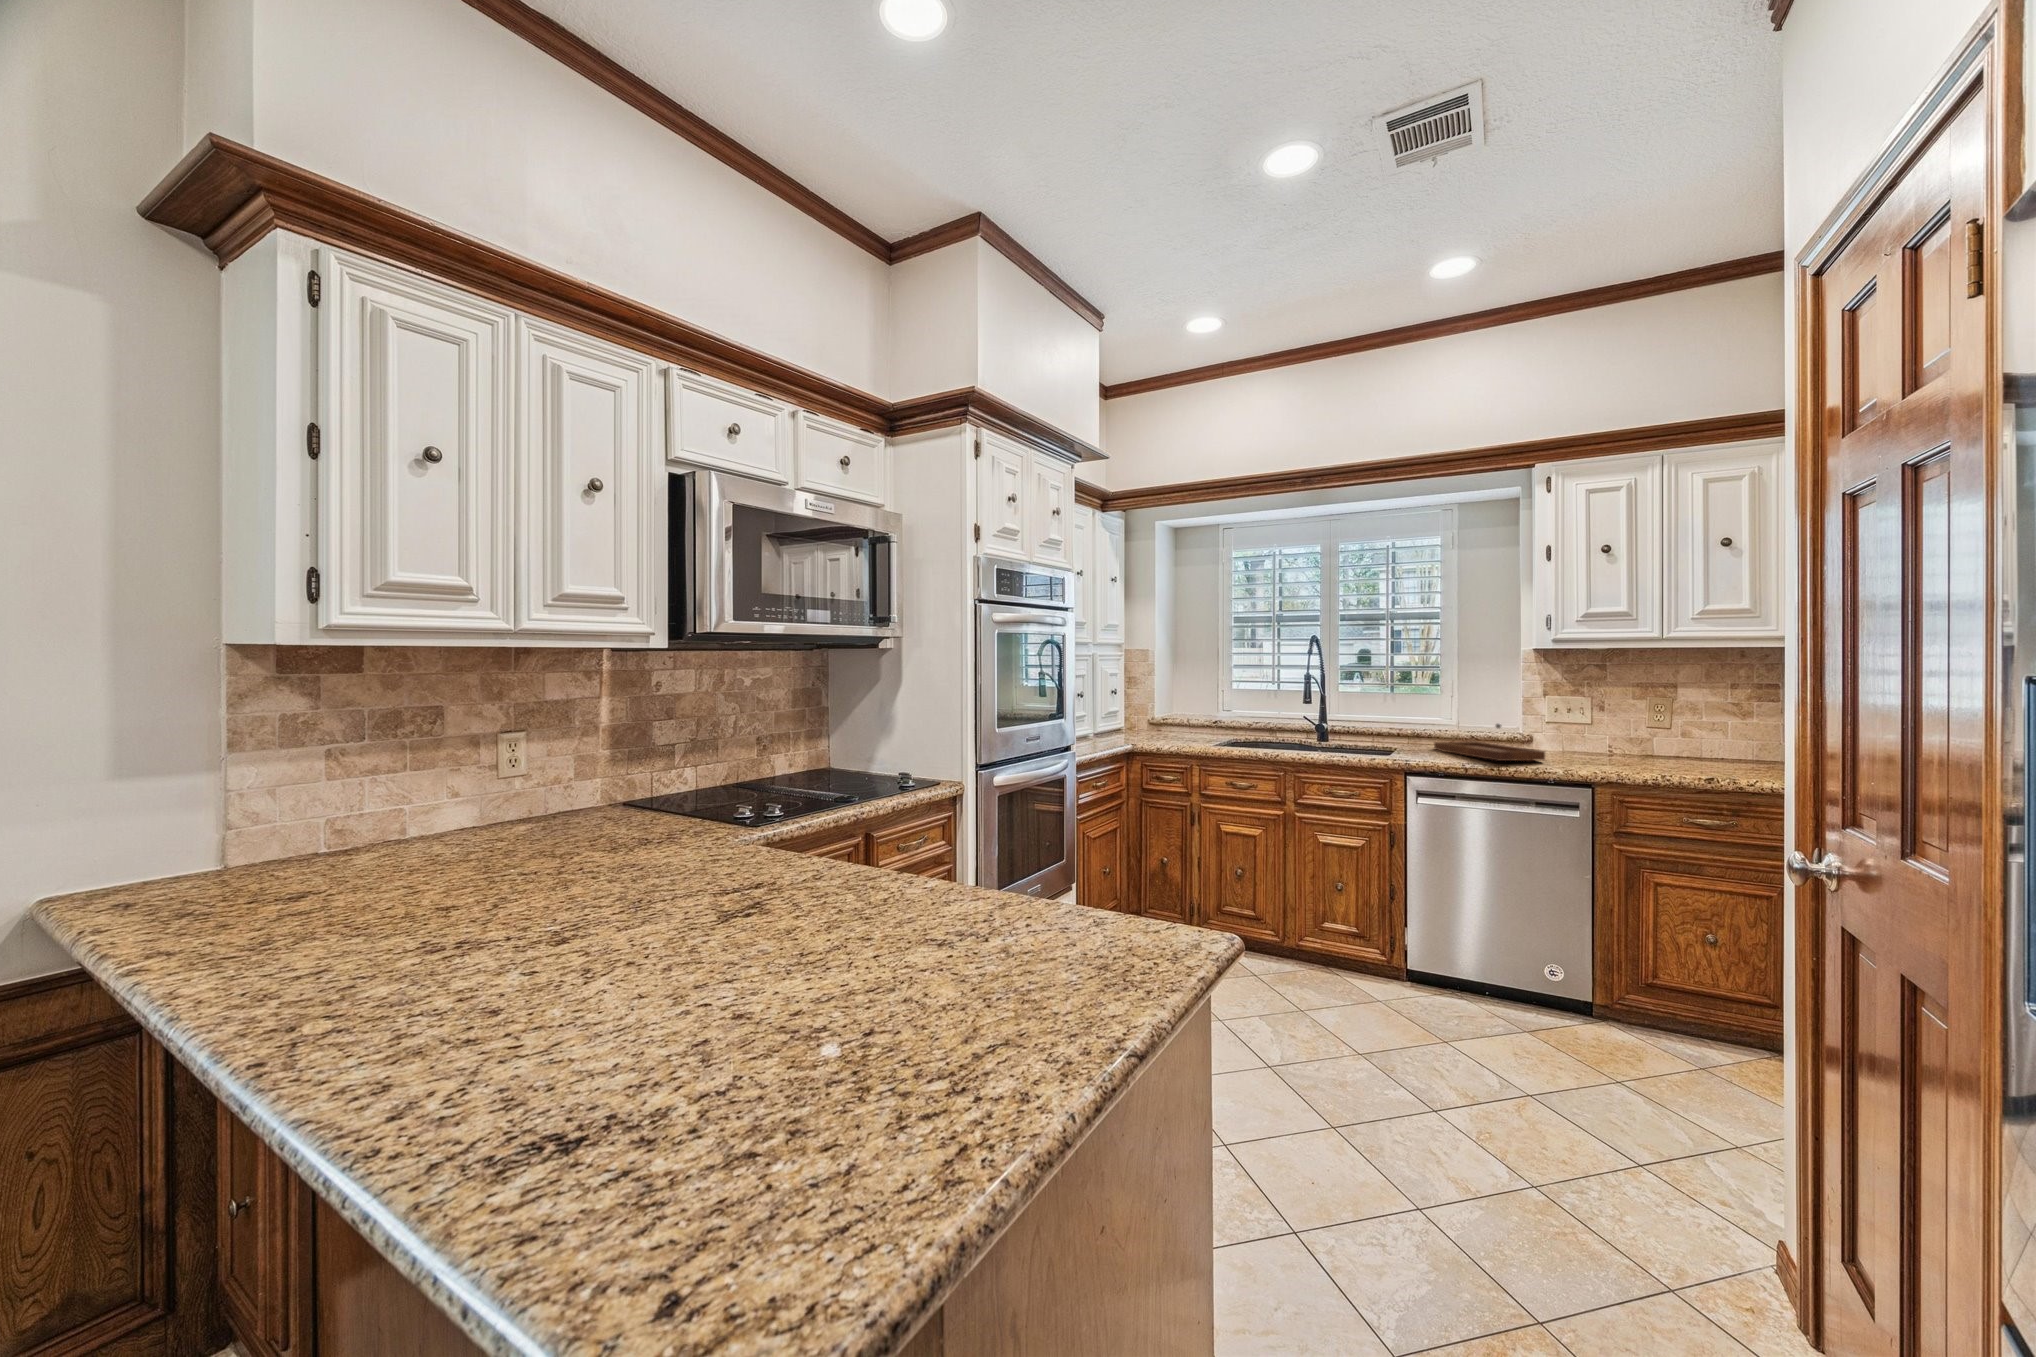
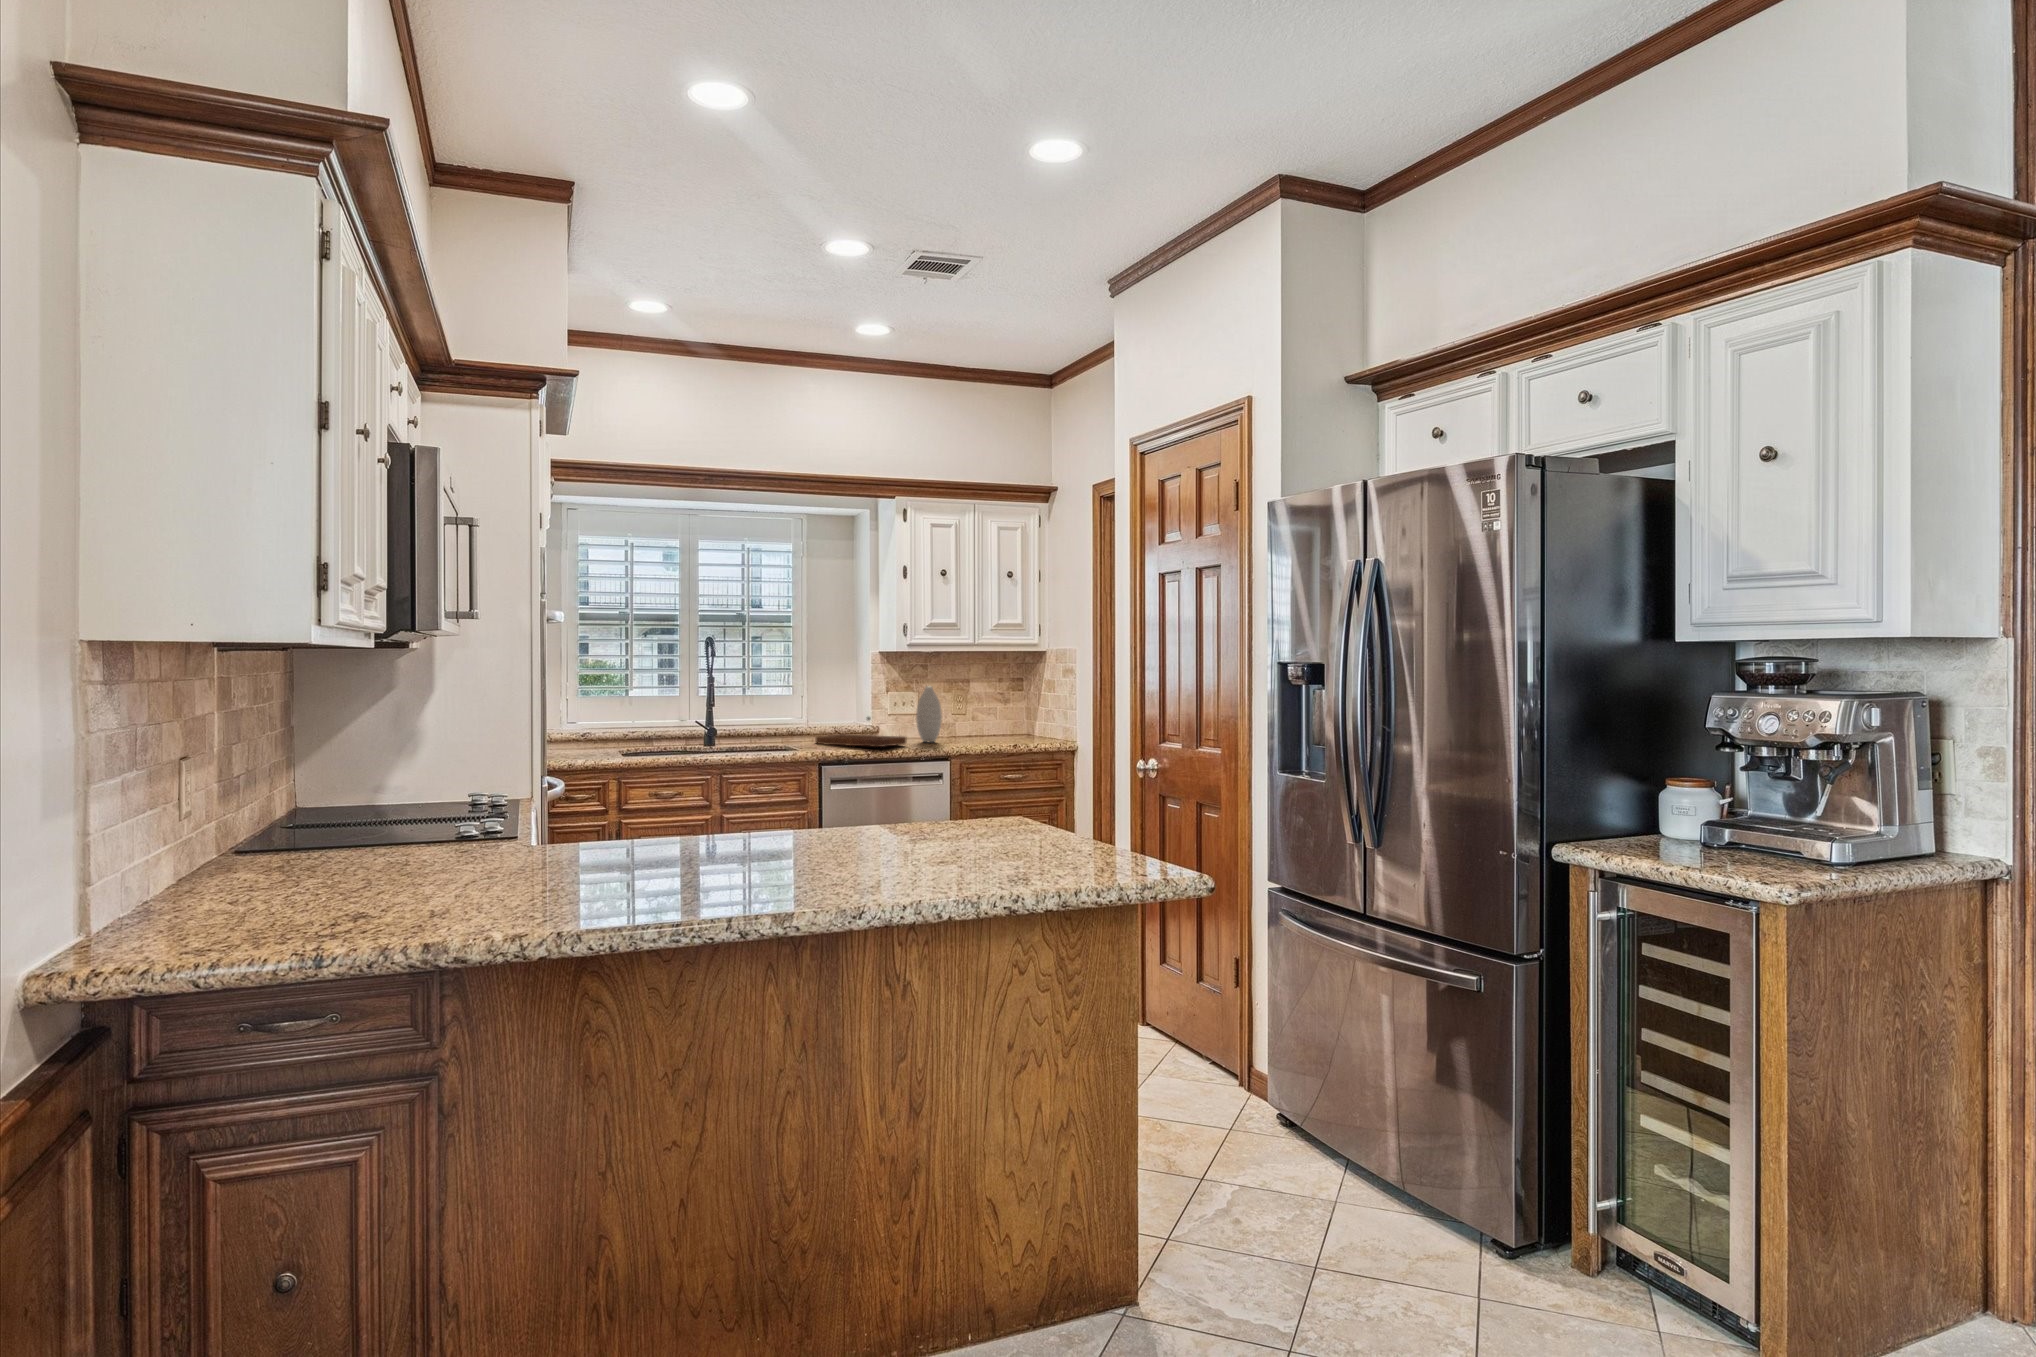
vase: none [1569,691,1606,761] -> present [916,686,942,742]

